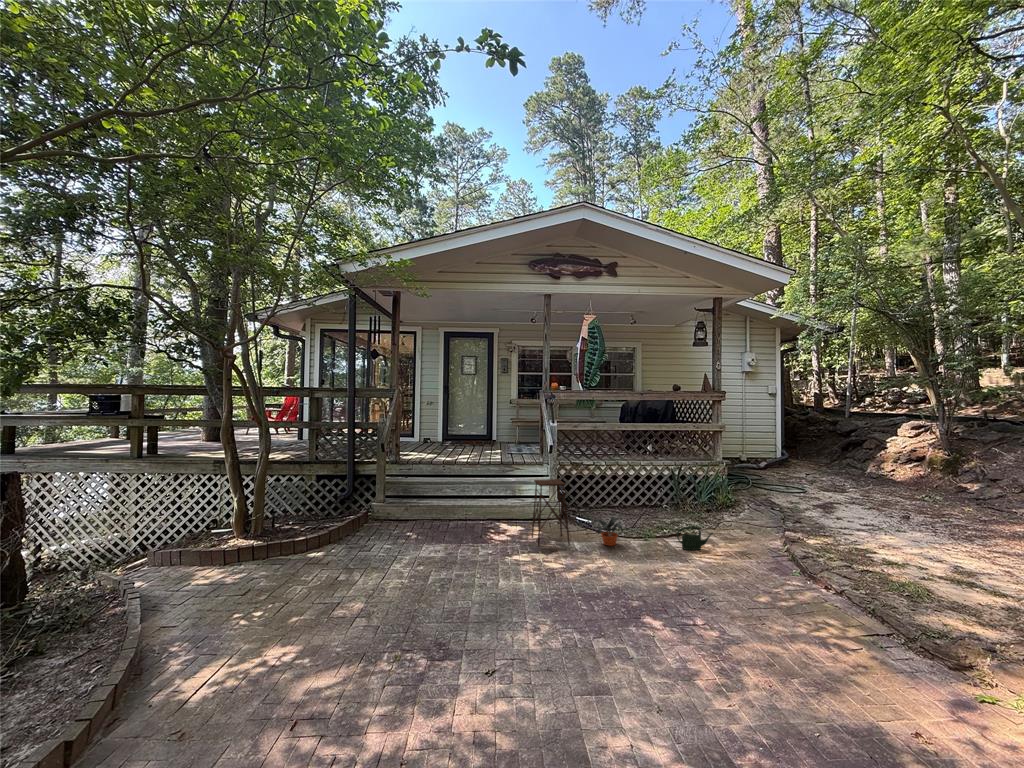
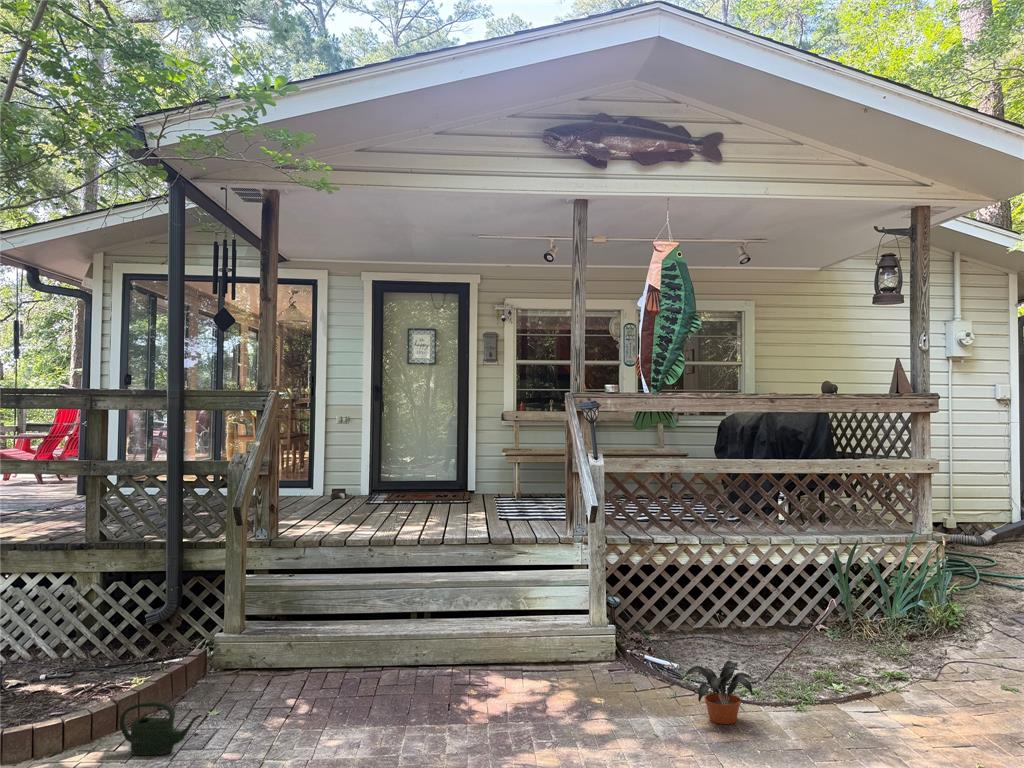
side table: present [532,479,570,546] -> none [554,580,638,728]
watering can: present [677,527,713,550] -> present [120,702,202,755]

